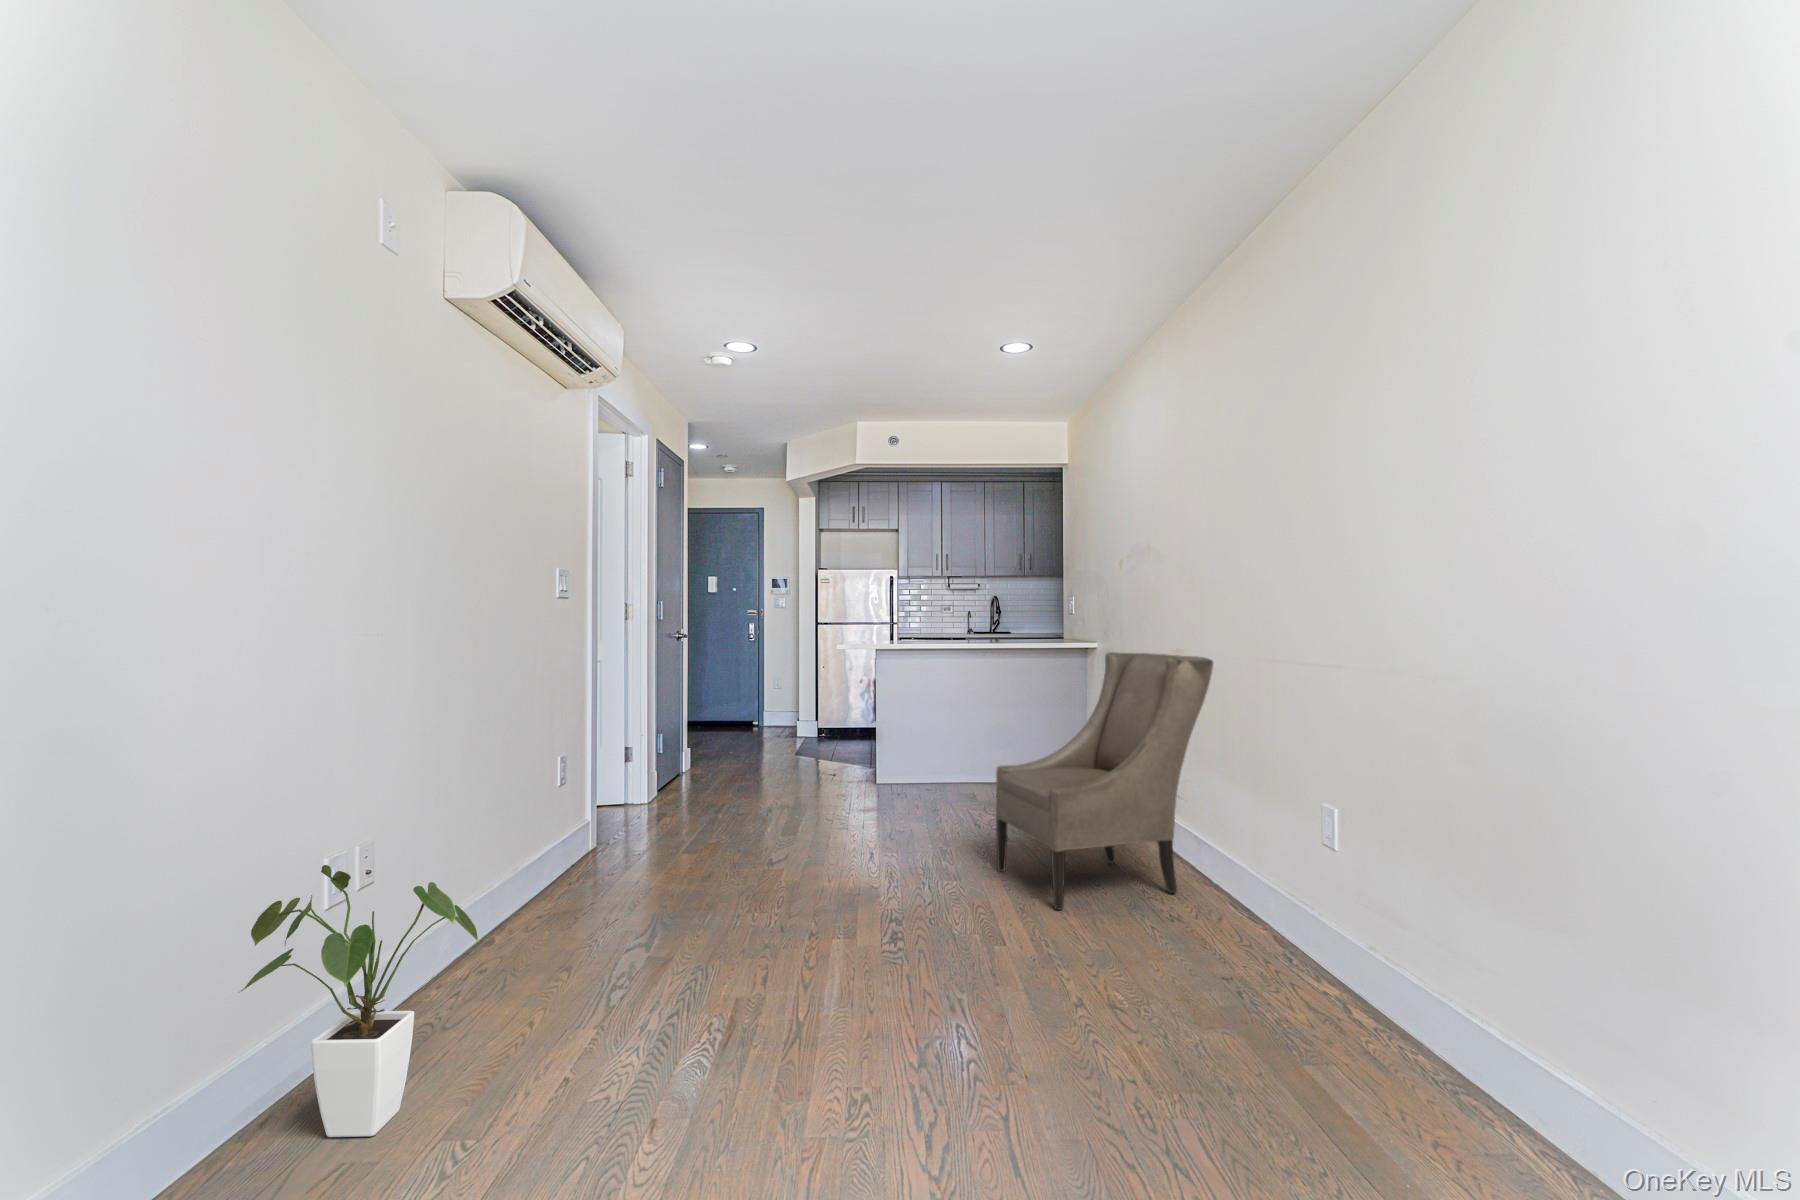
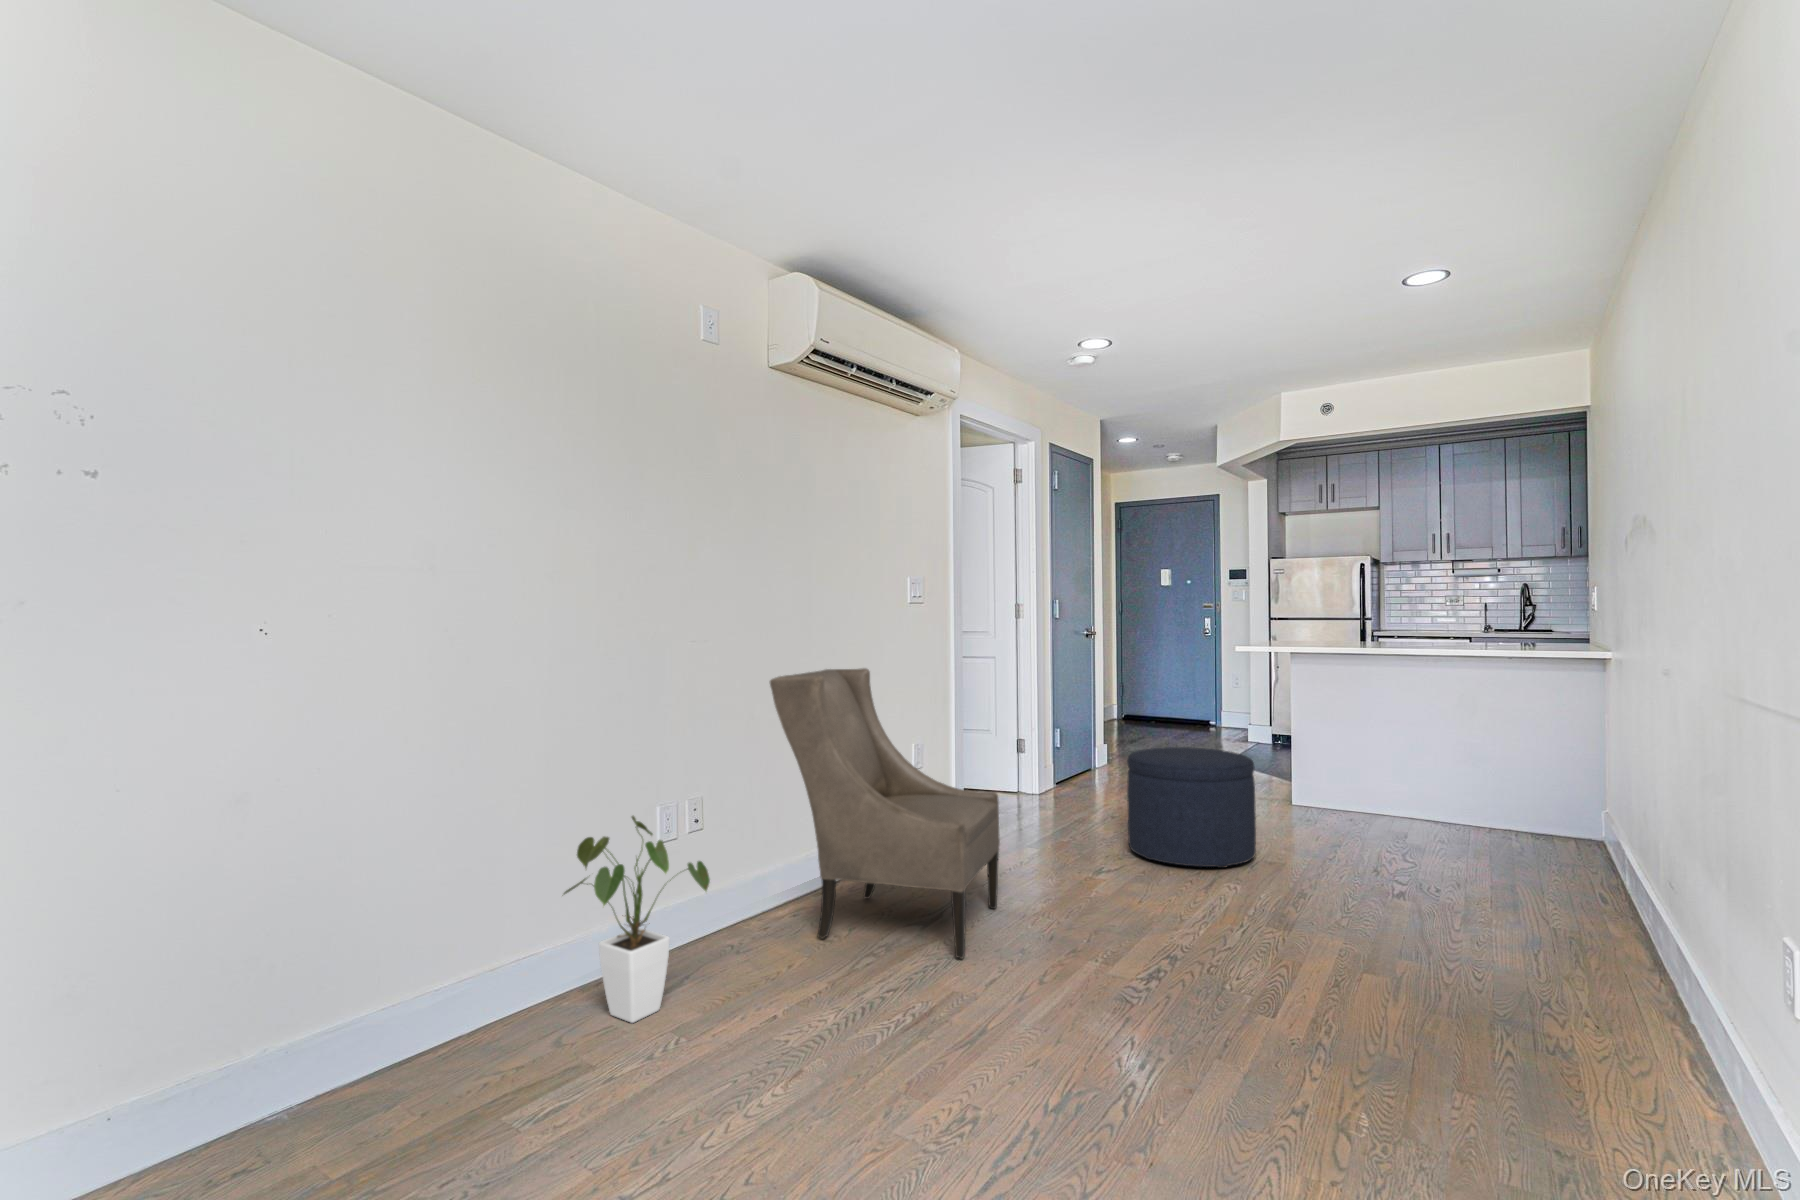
armchair: present [996,652,1213,910] -> present [770,668,1000,959]
ottoman: none [777,738,891,846] -> present [1127,747,1256,868]

